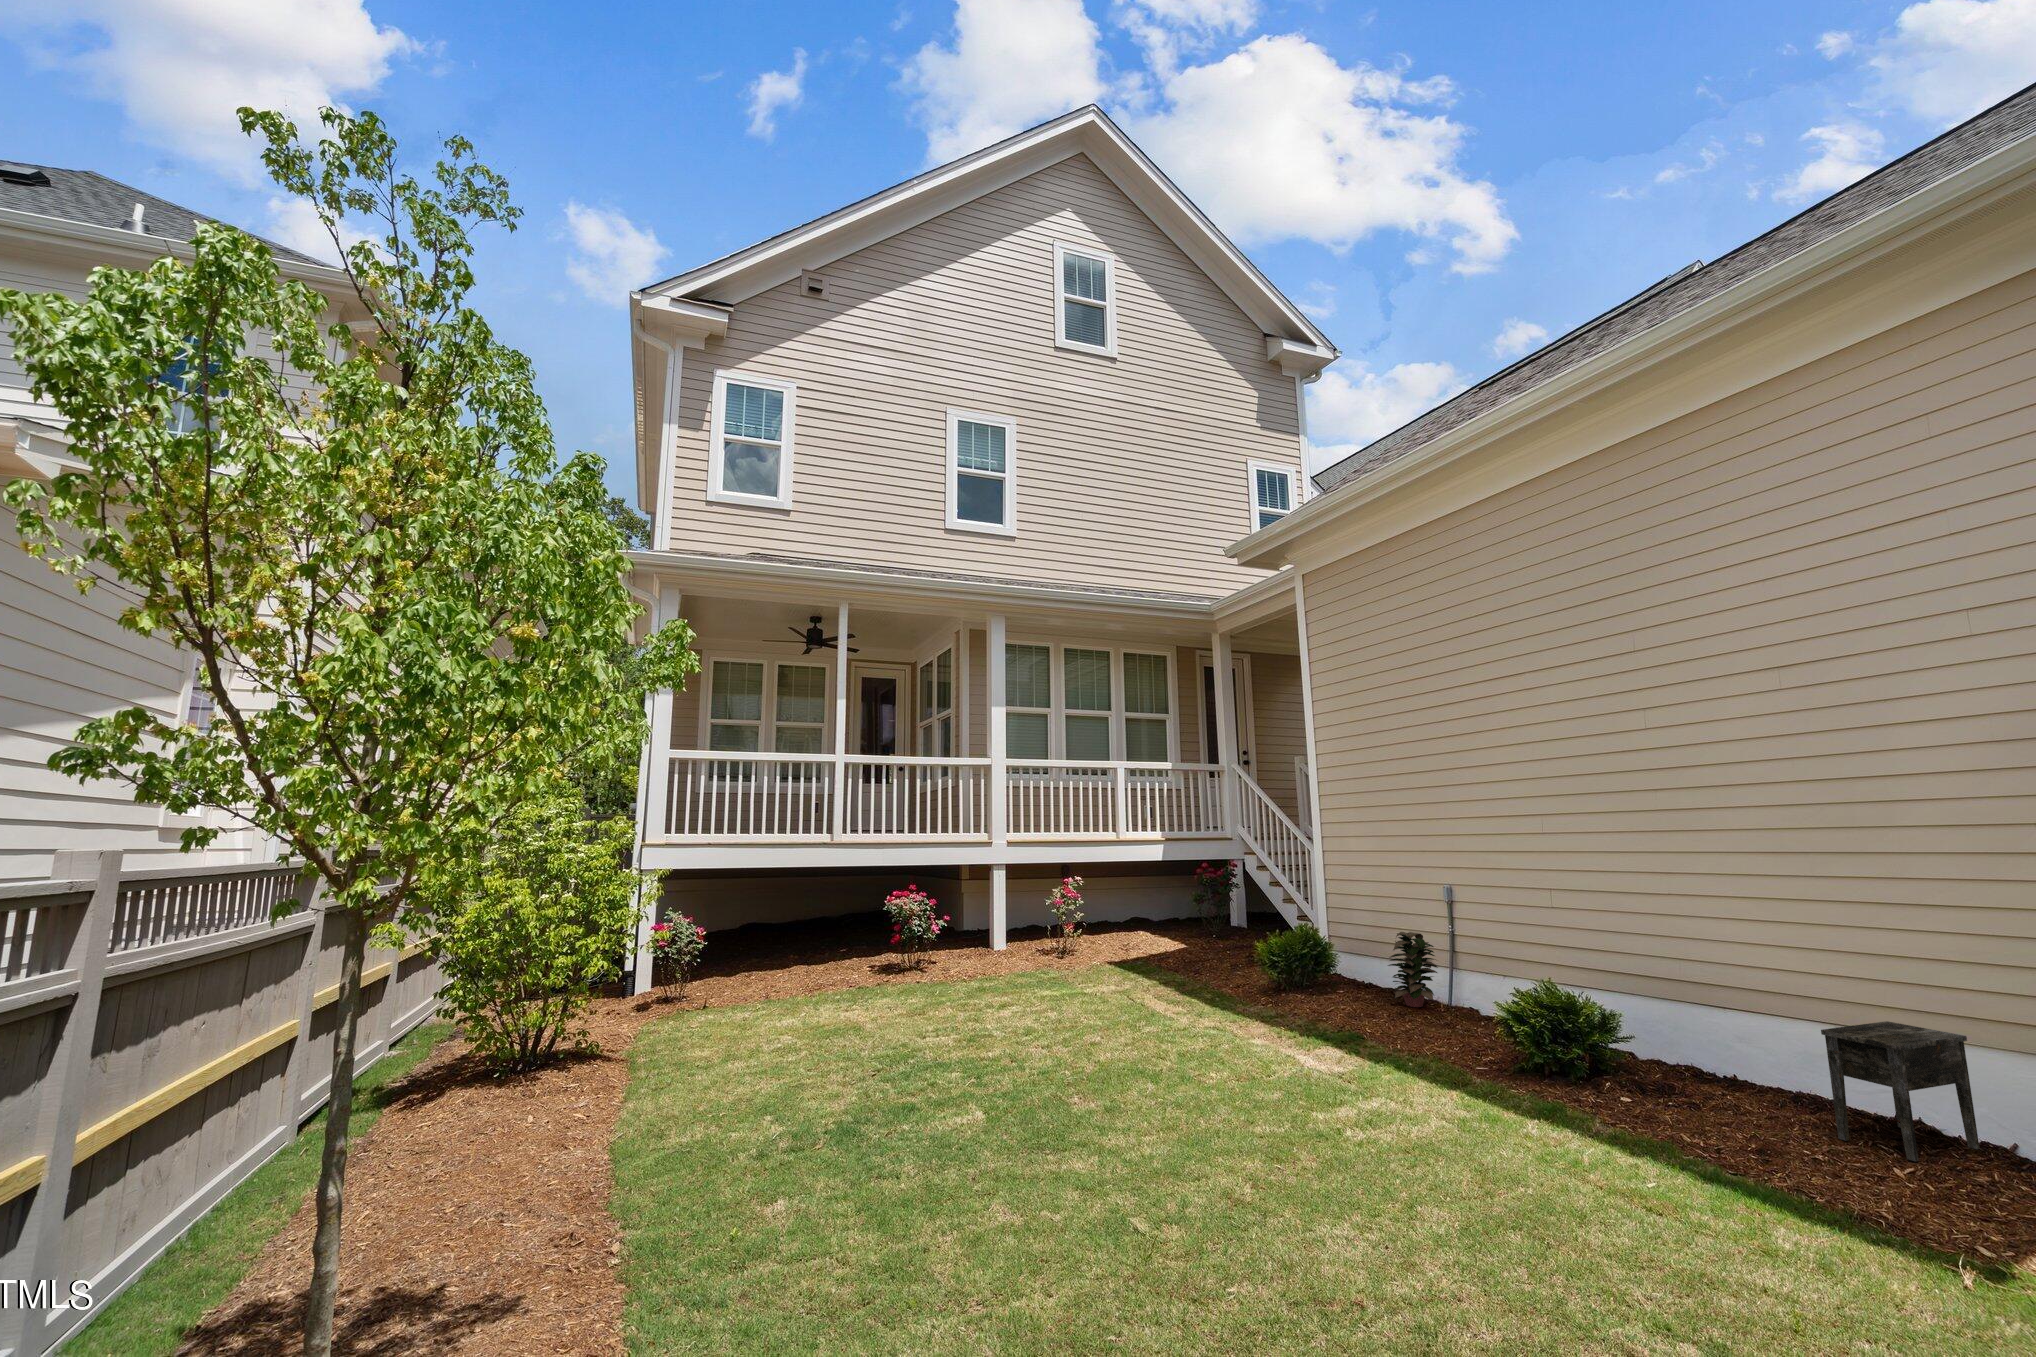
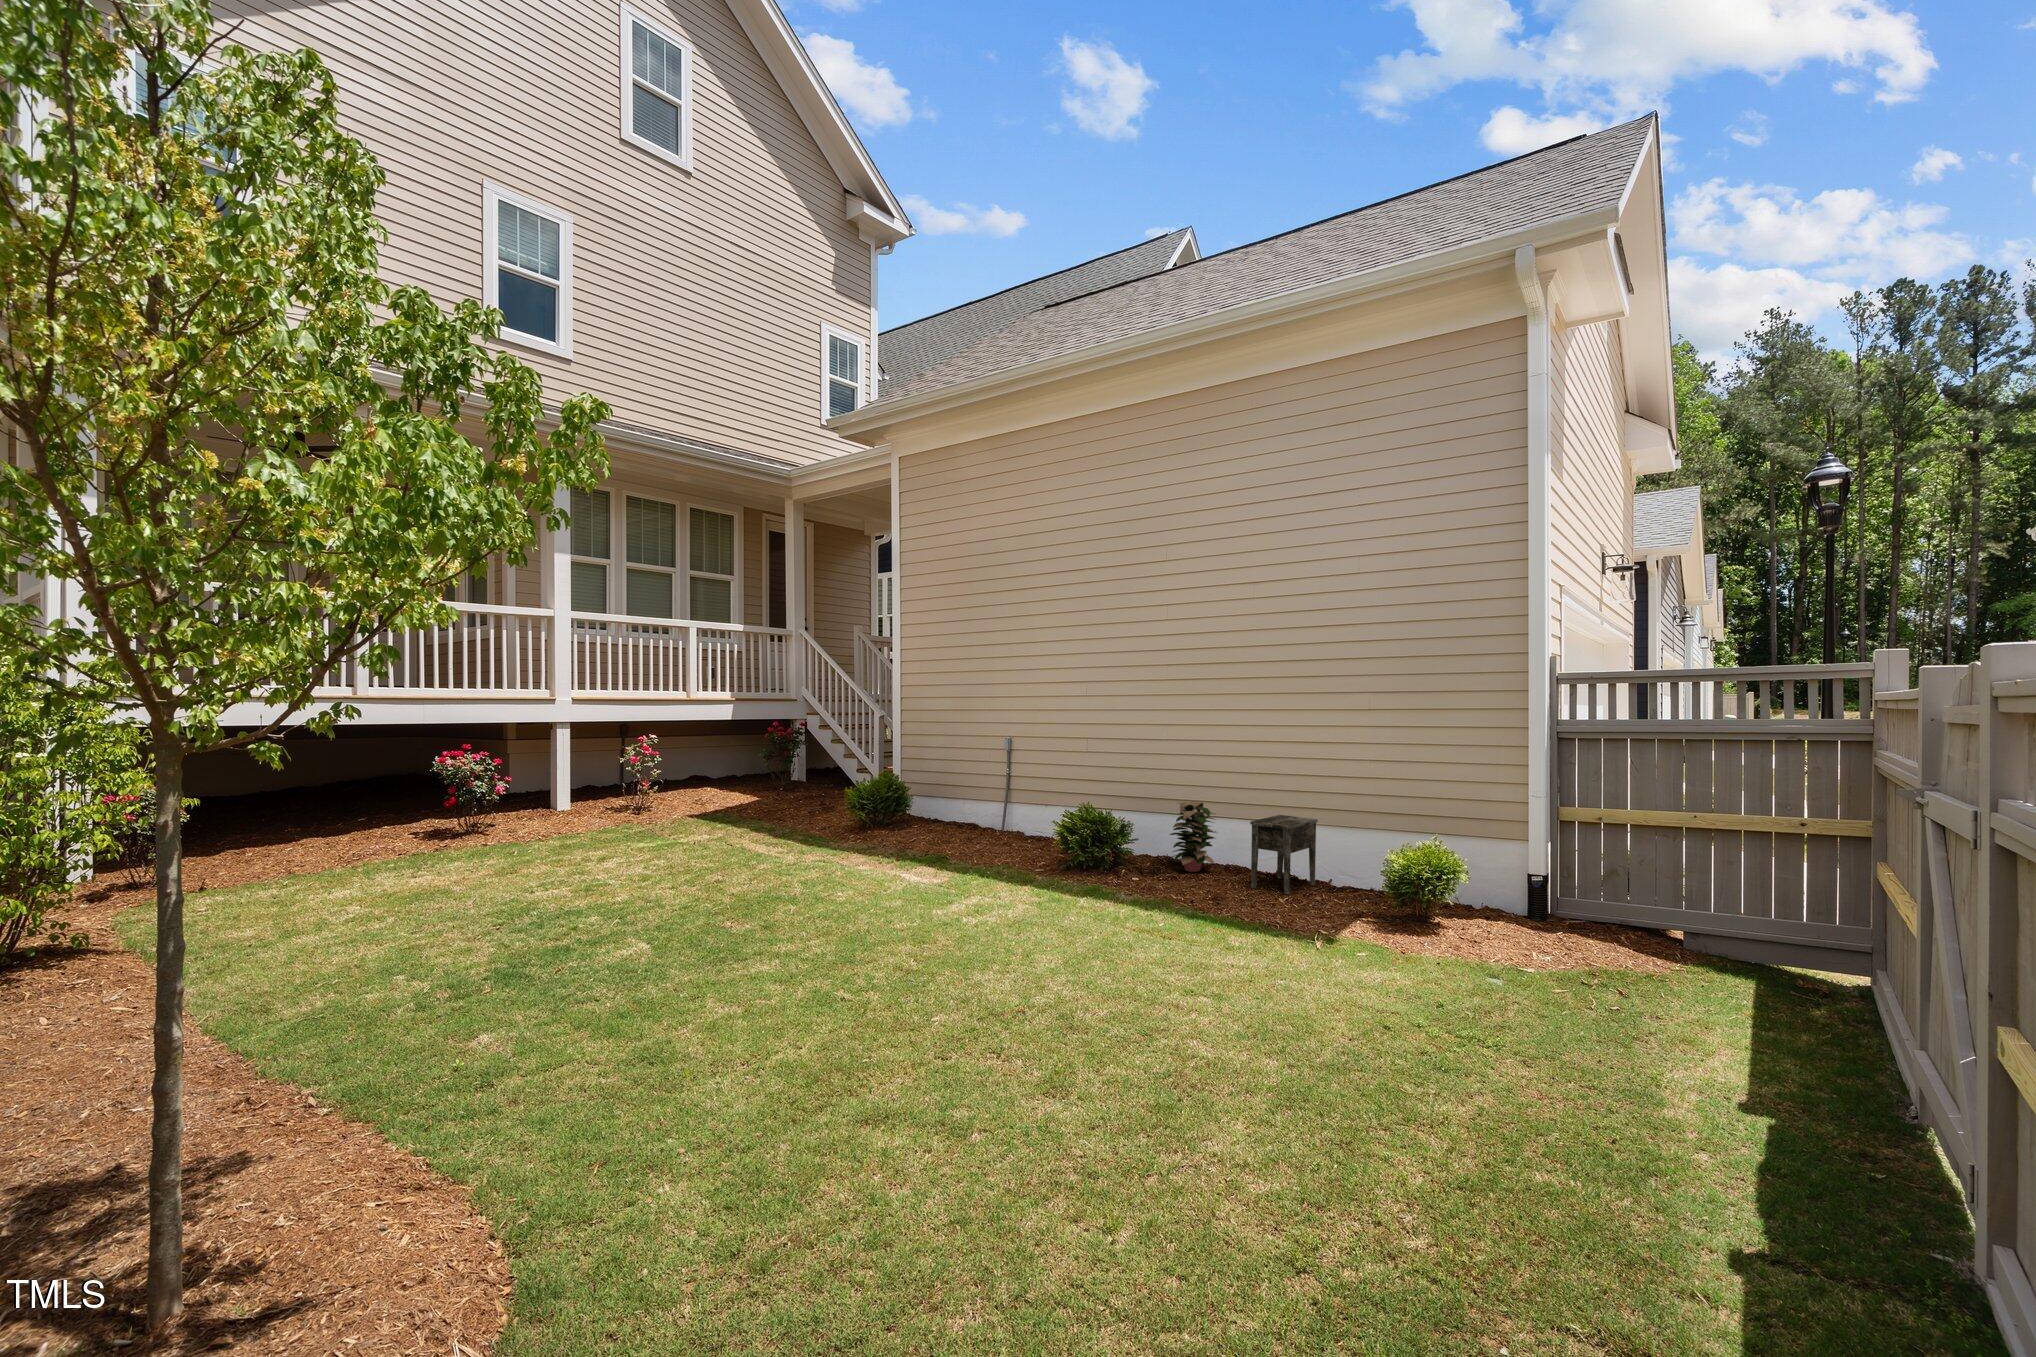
decorative plant: present [1388,932,1438,1007] -> present [1170,802,1216,872]

